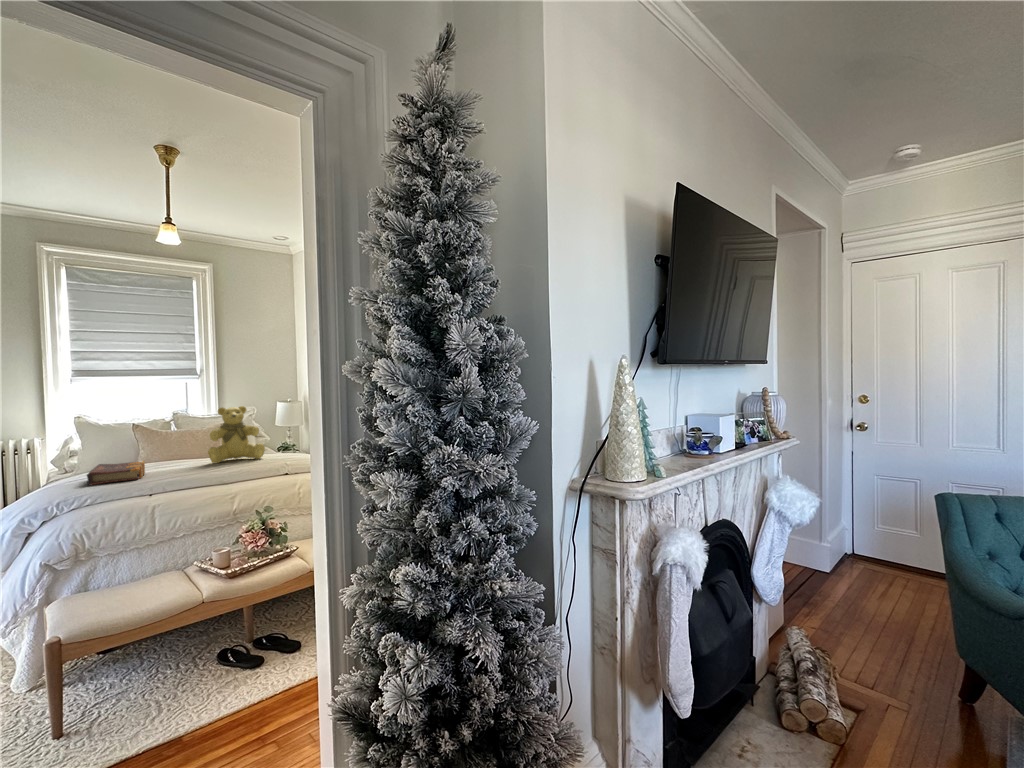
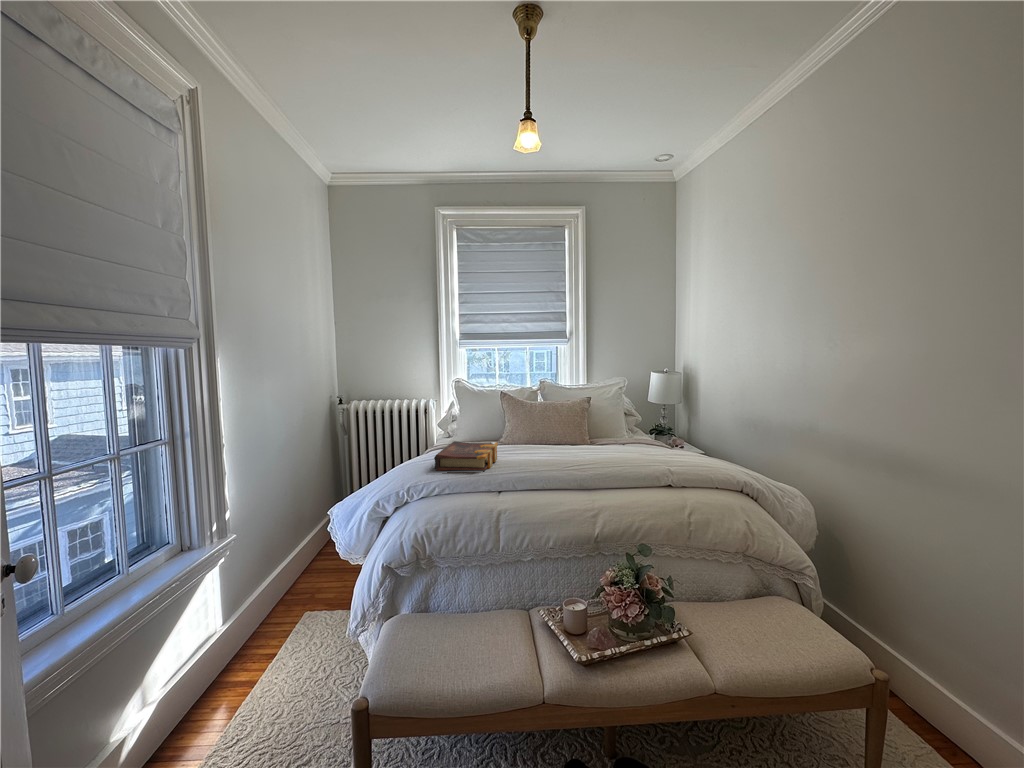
teddy bear: present [208,406,265,463] -> none [568,377,639,455]

